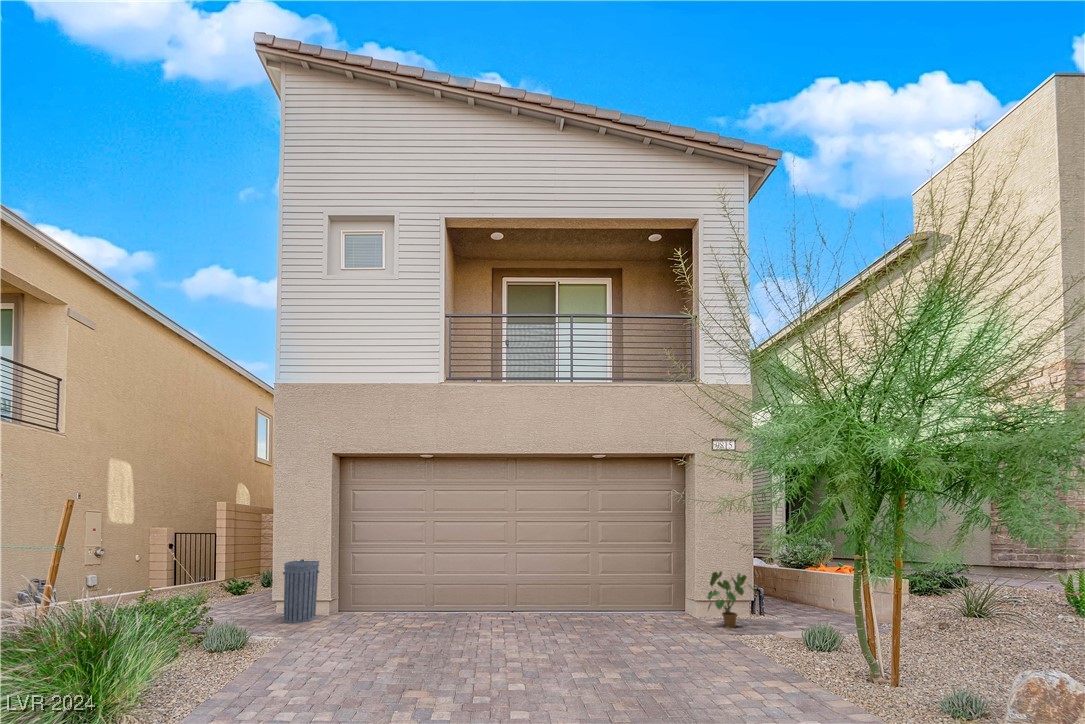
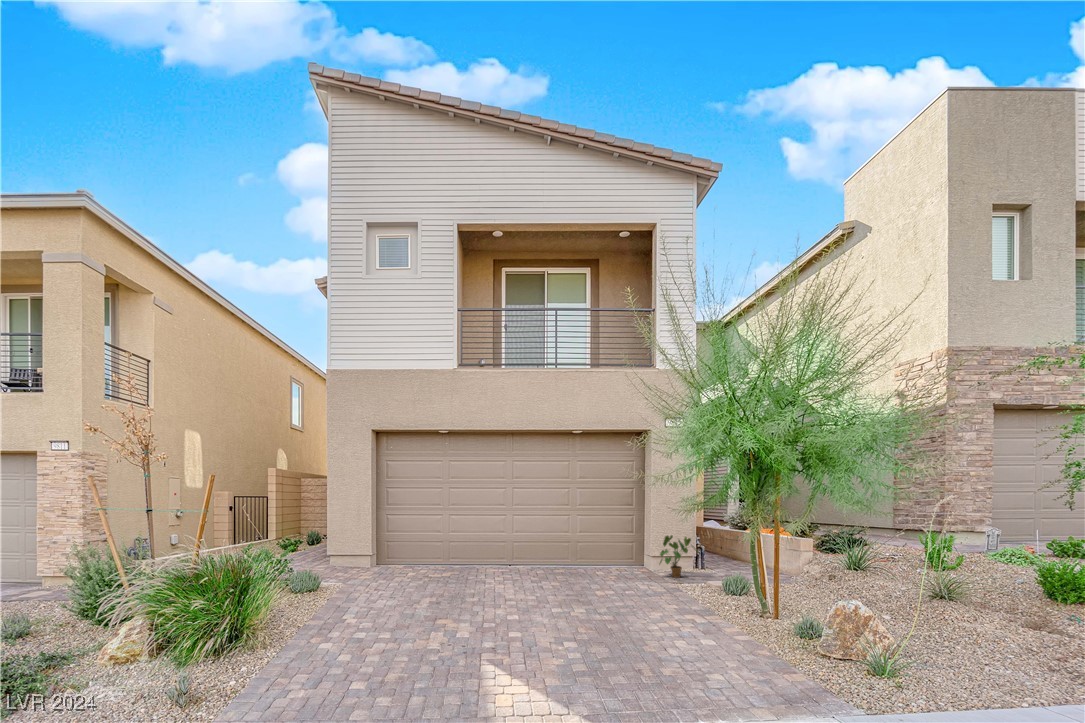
trash can: present [283,559,319,623] -> none [335,525,363,573]

